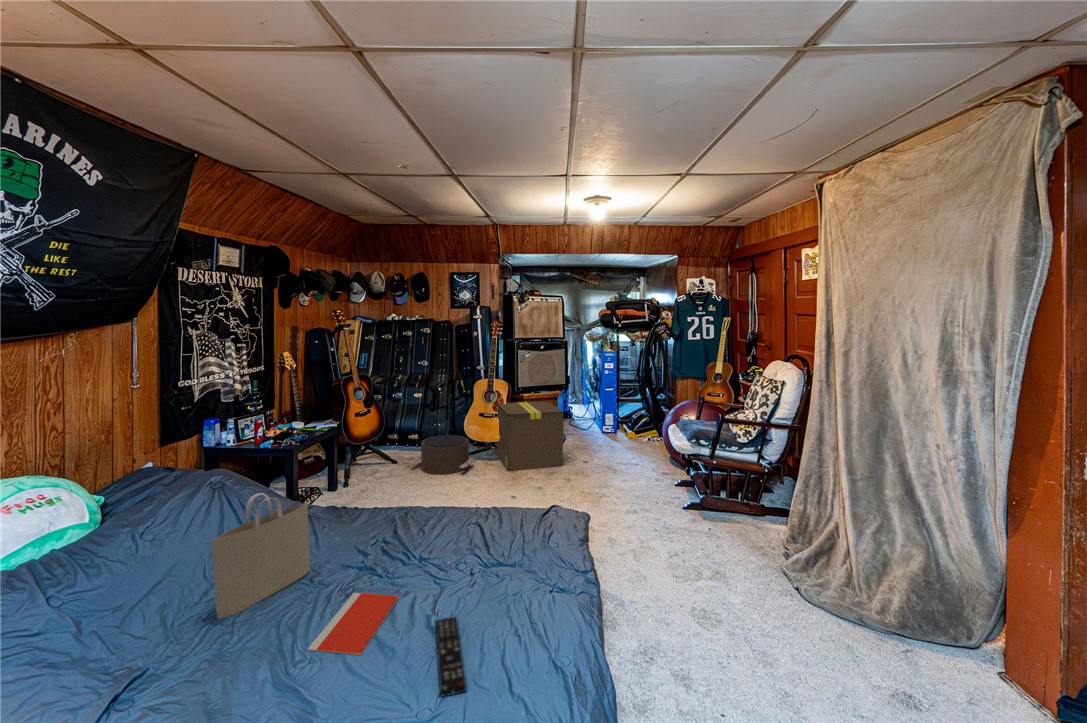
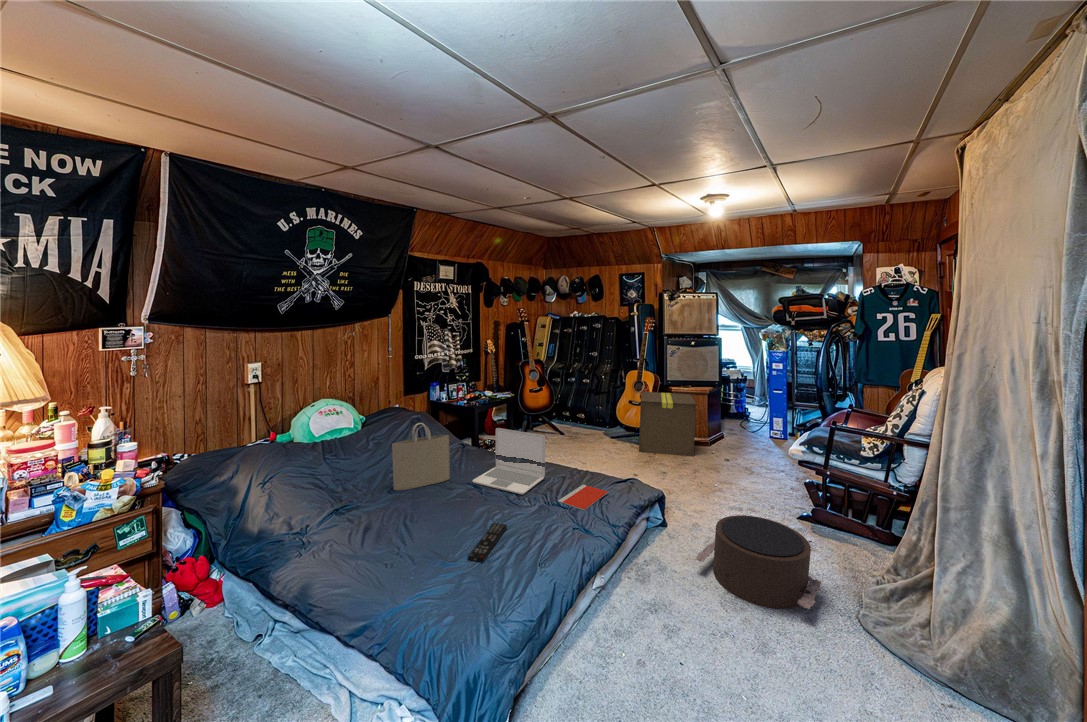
pouf: present [411,435,474,475] -> present [696,515,821,609]
laptop: none [351,476,449,565] -> present [473,428,545,494]
notebook: present [307,593,399,655] -> present [558,485,608,510]

